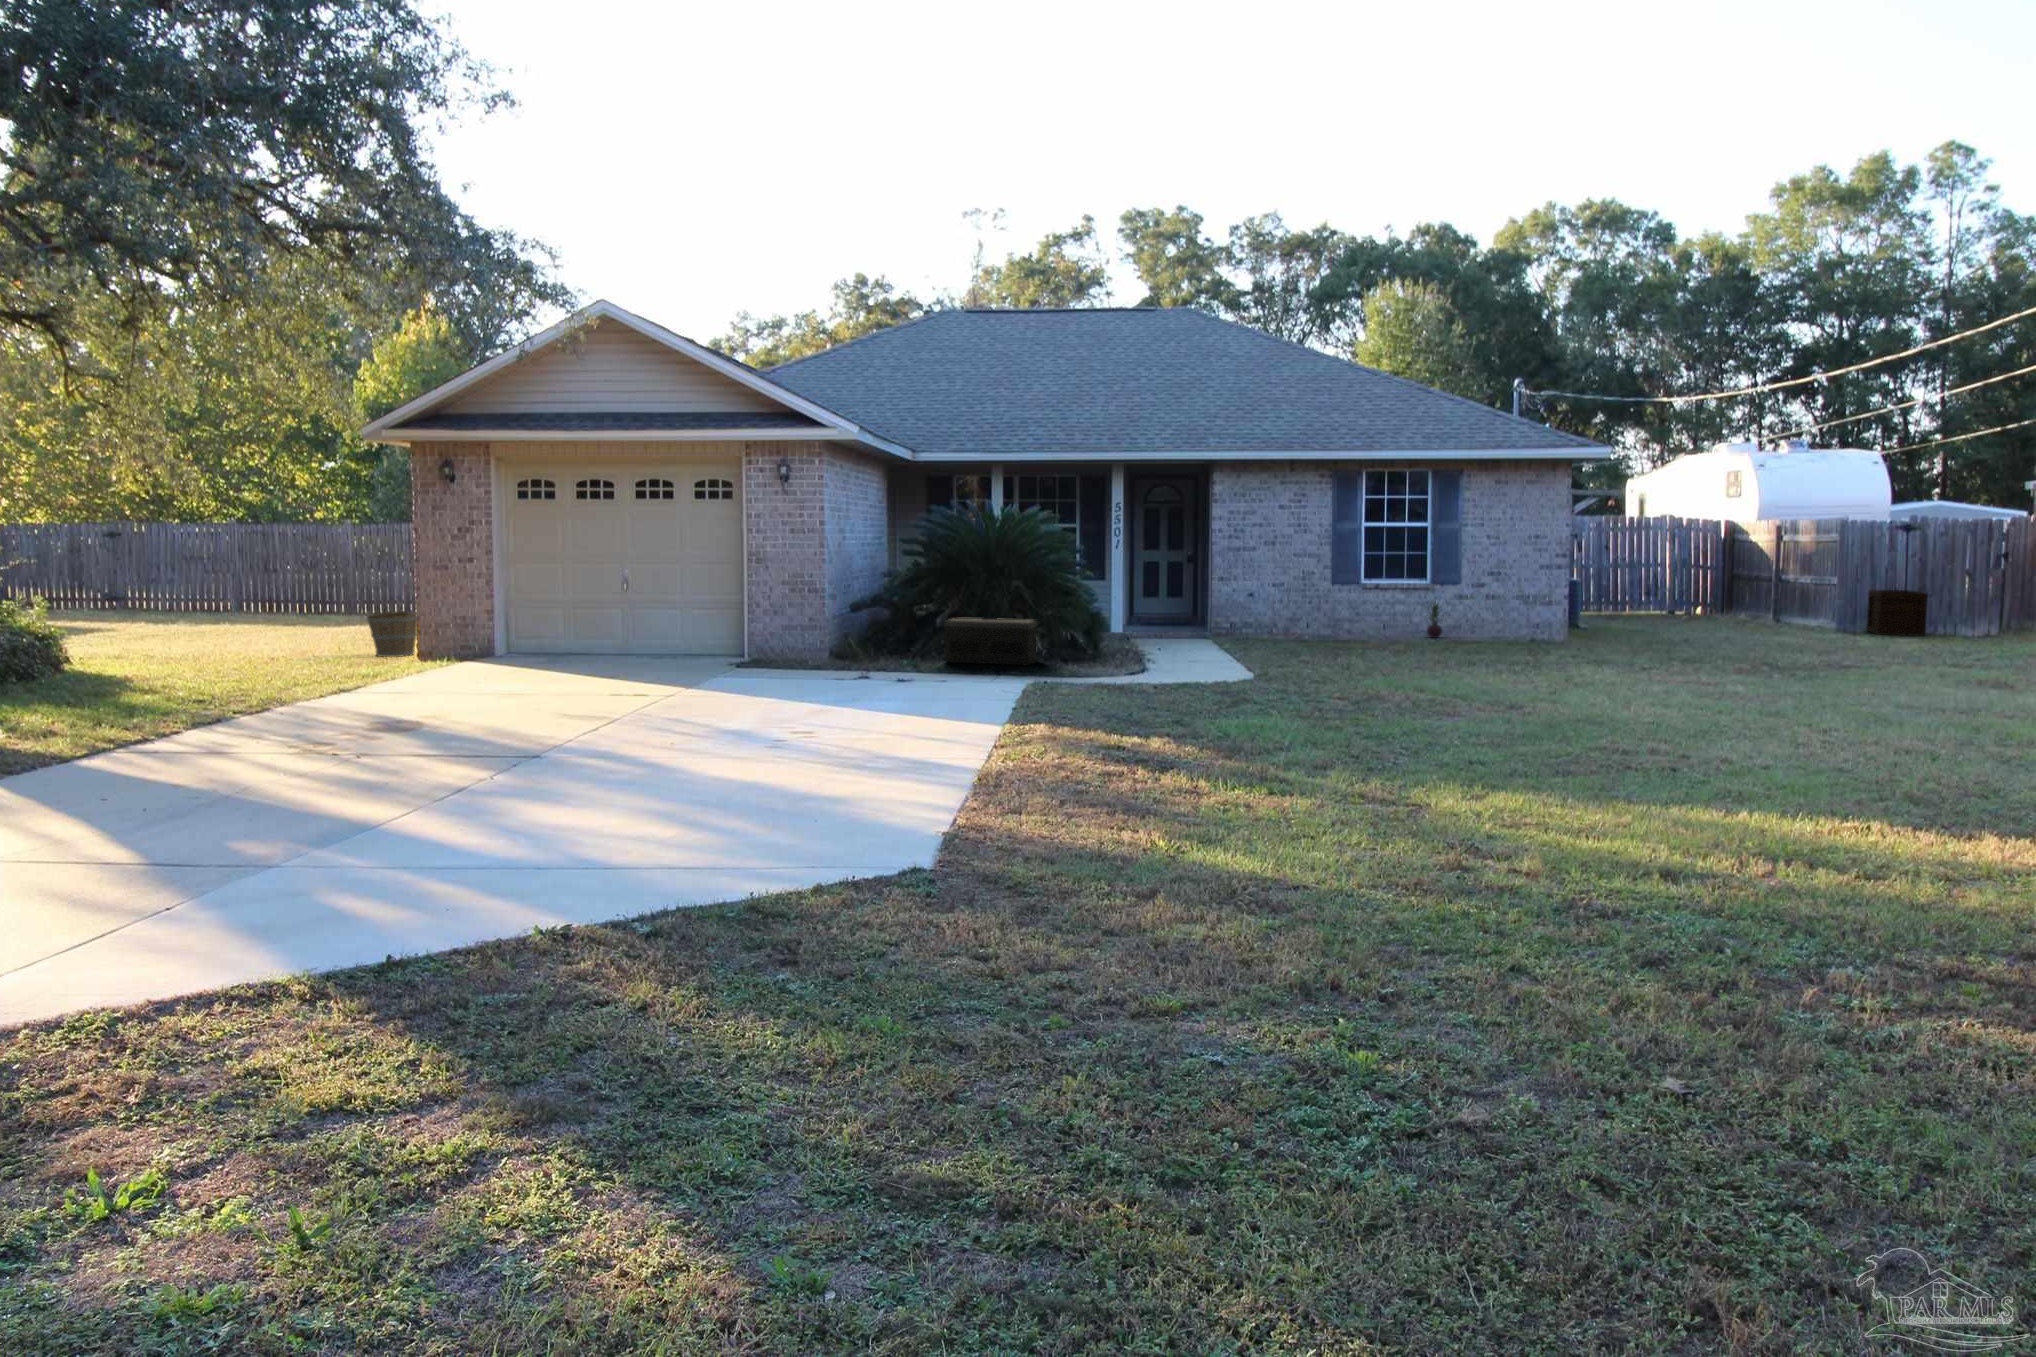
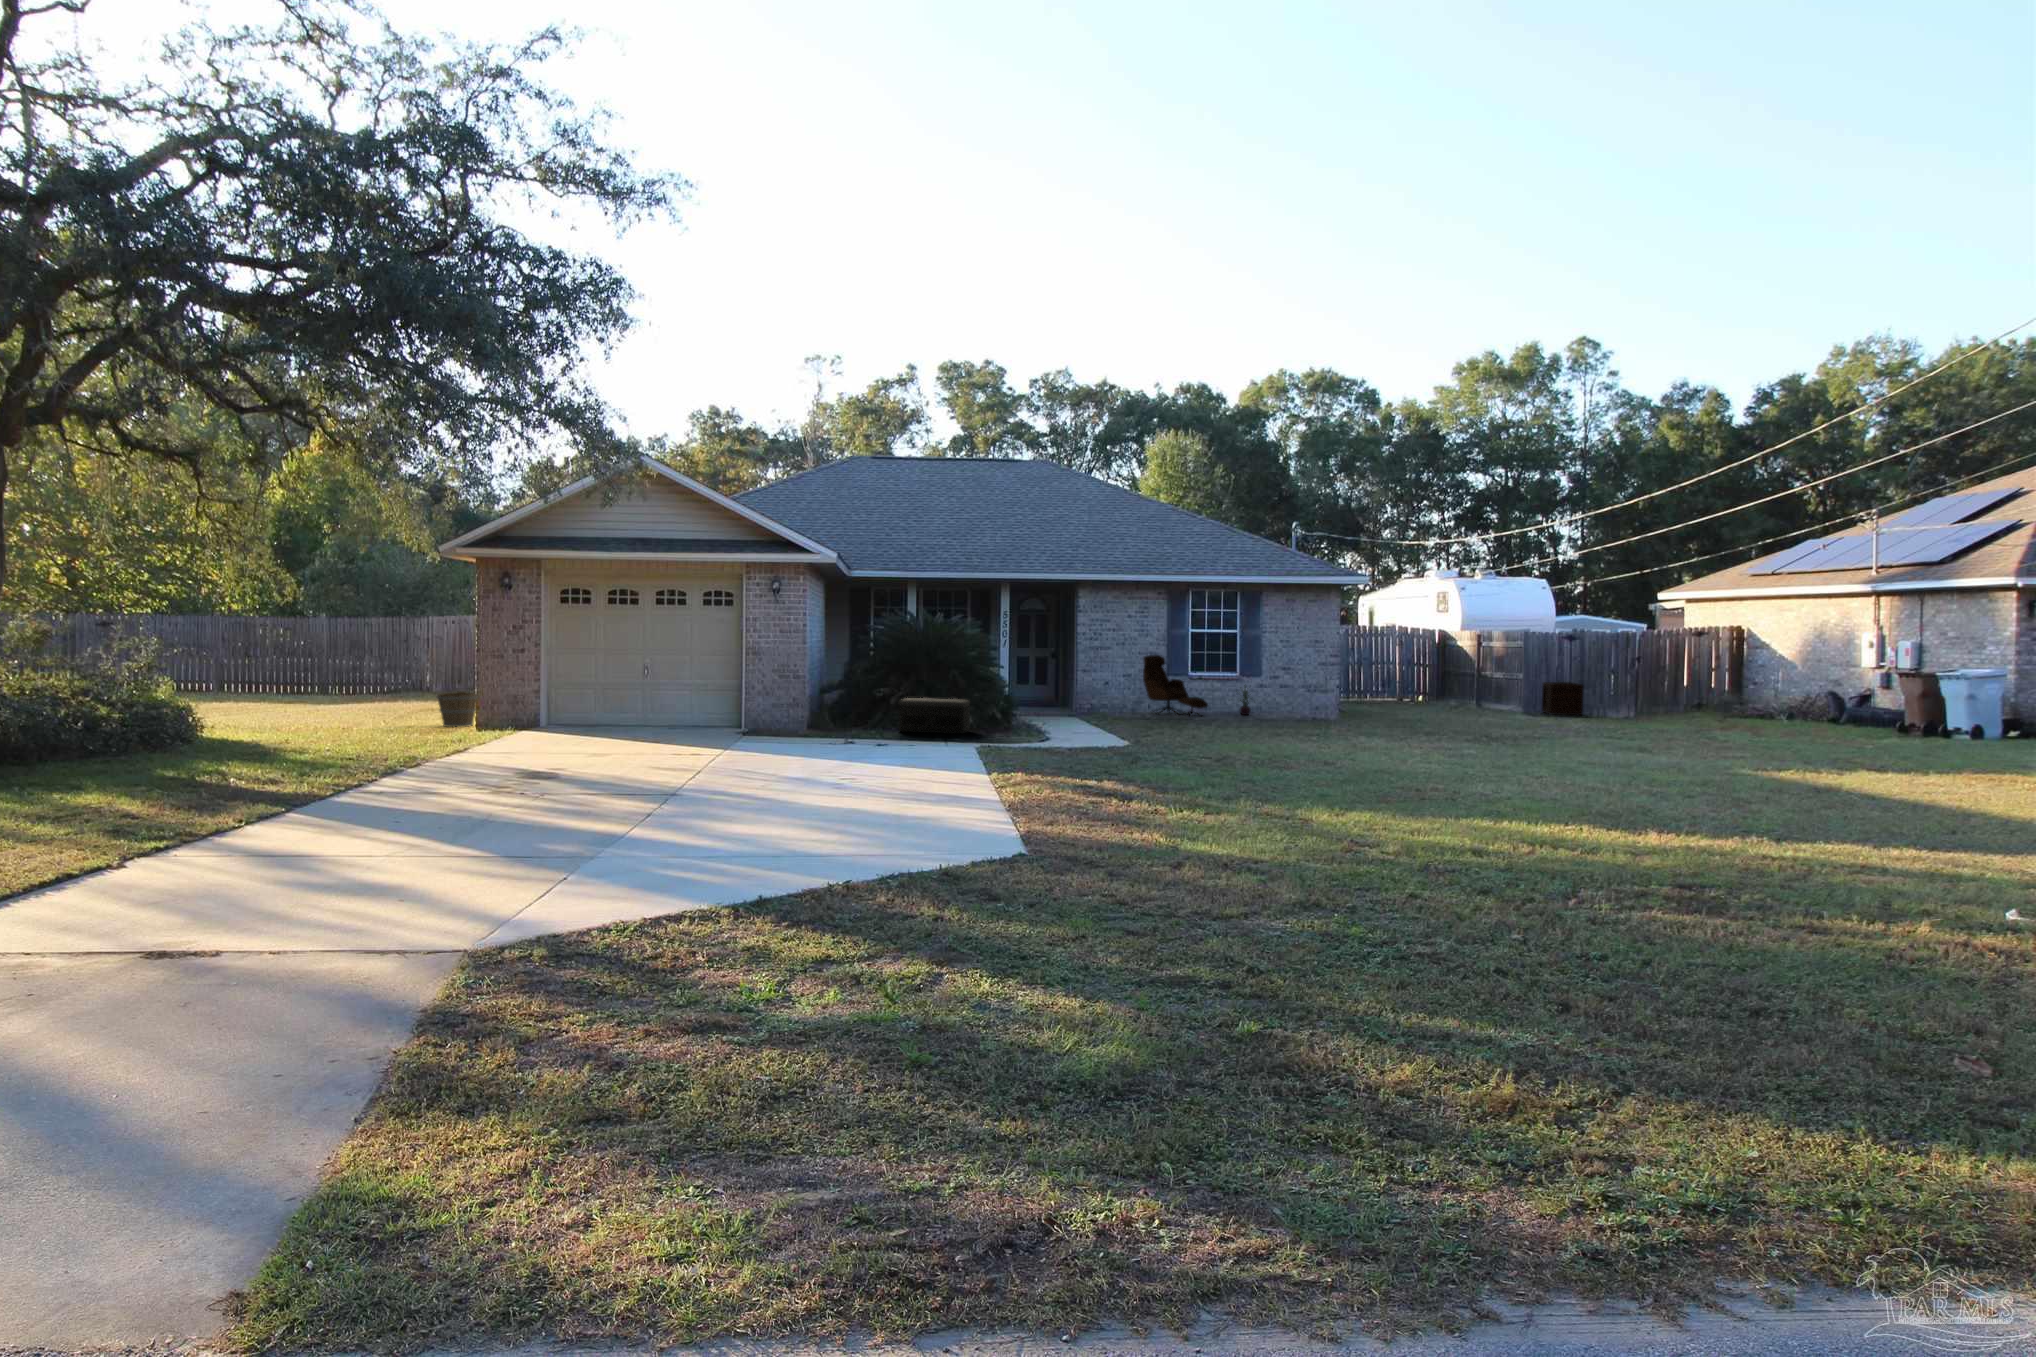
lounge chair: none [1295,557,1383,640] -> present [1143,655,1208,716]

